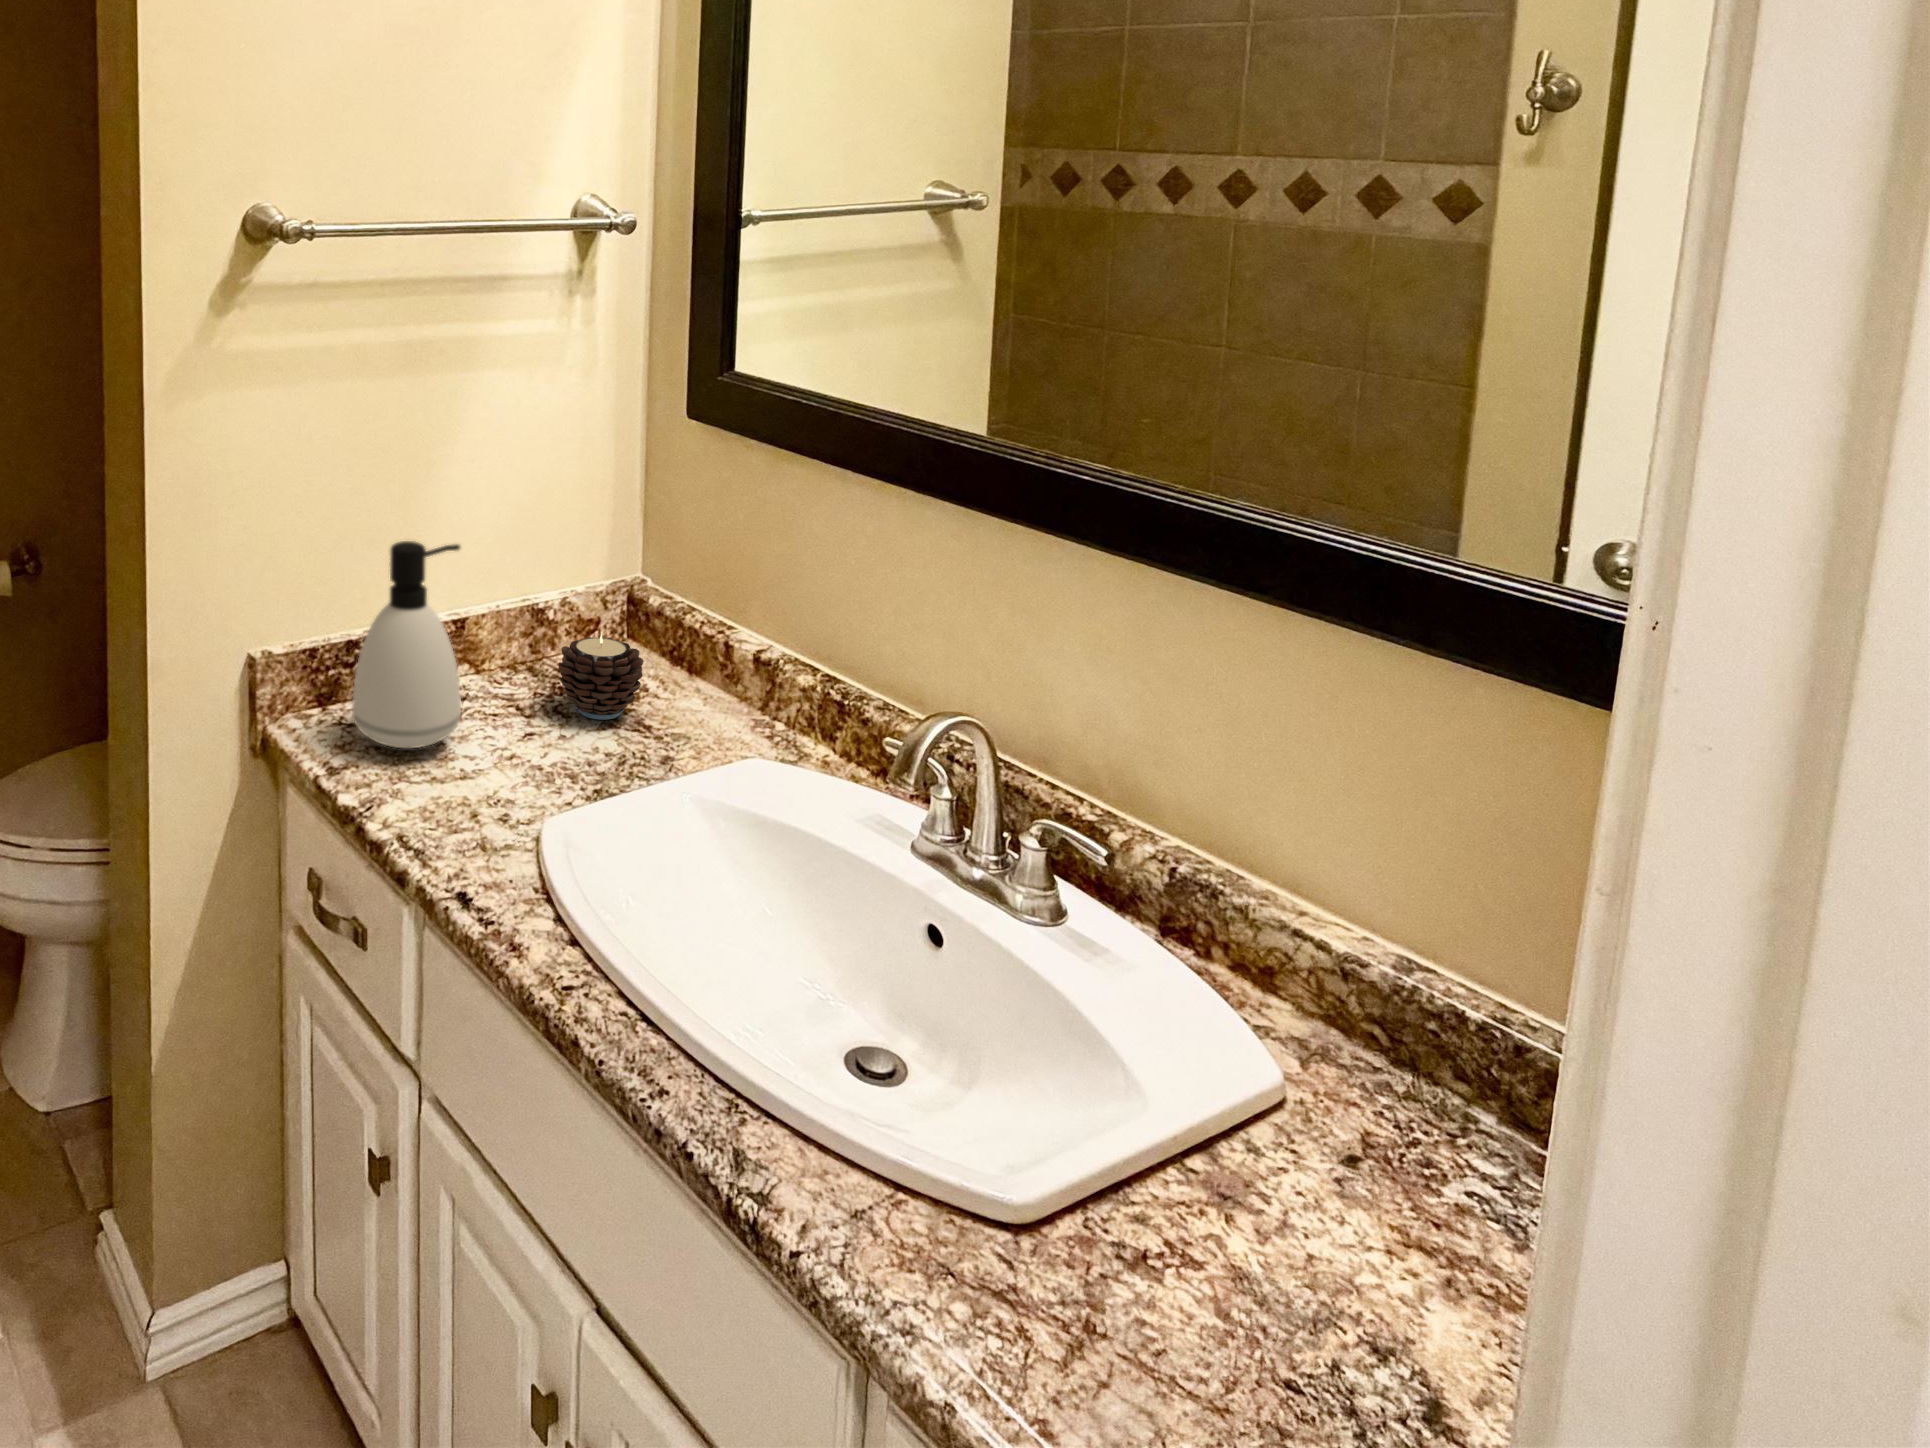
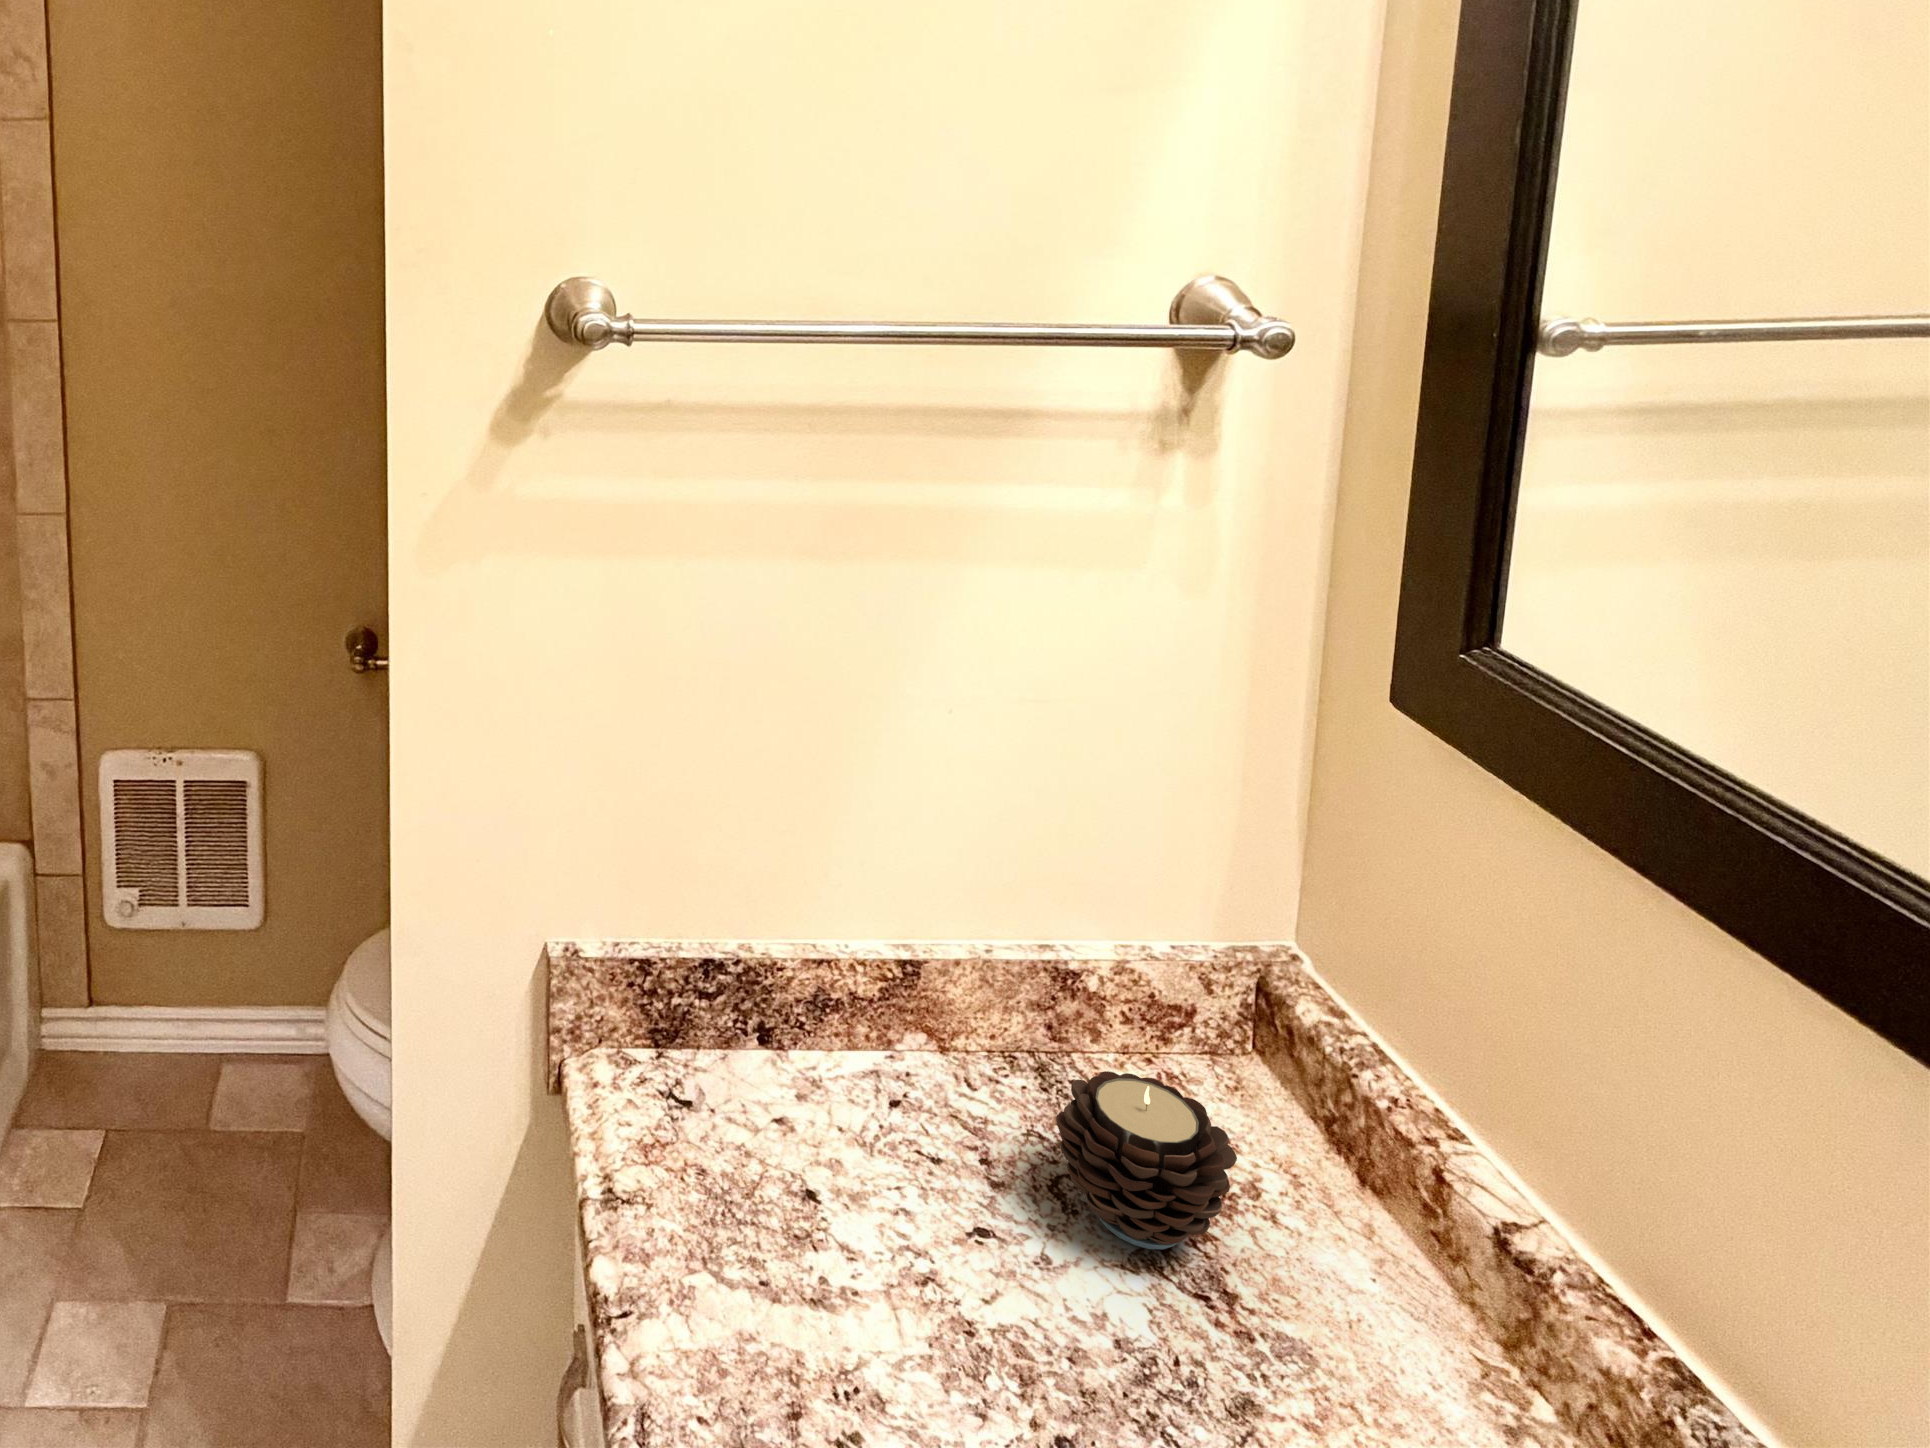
soap dispenser: present [352,541,461,748] -> none [661,853,863,1214]

